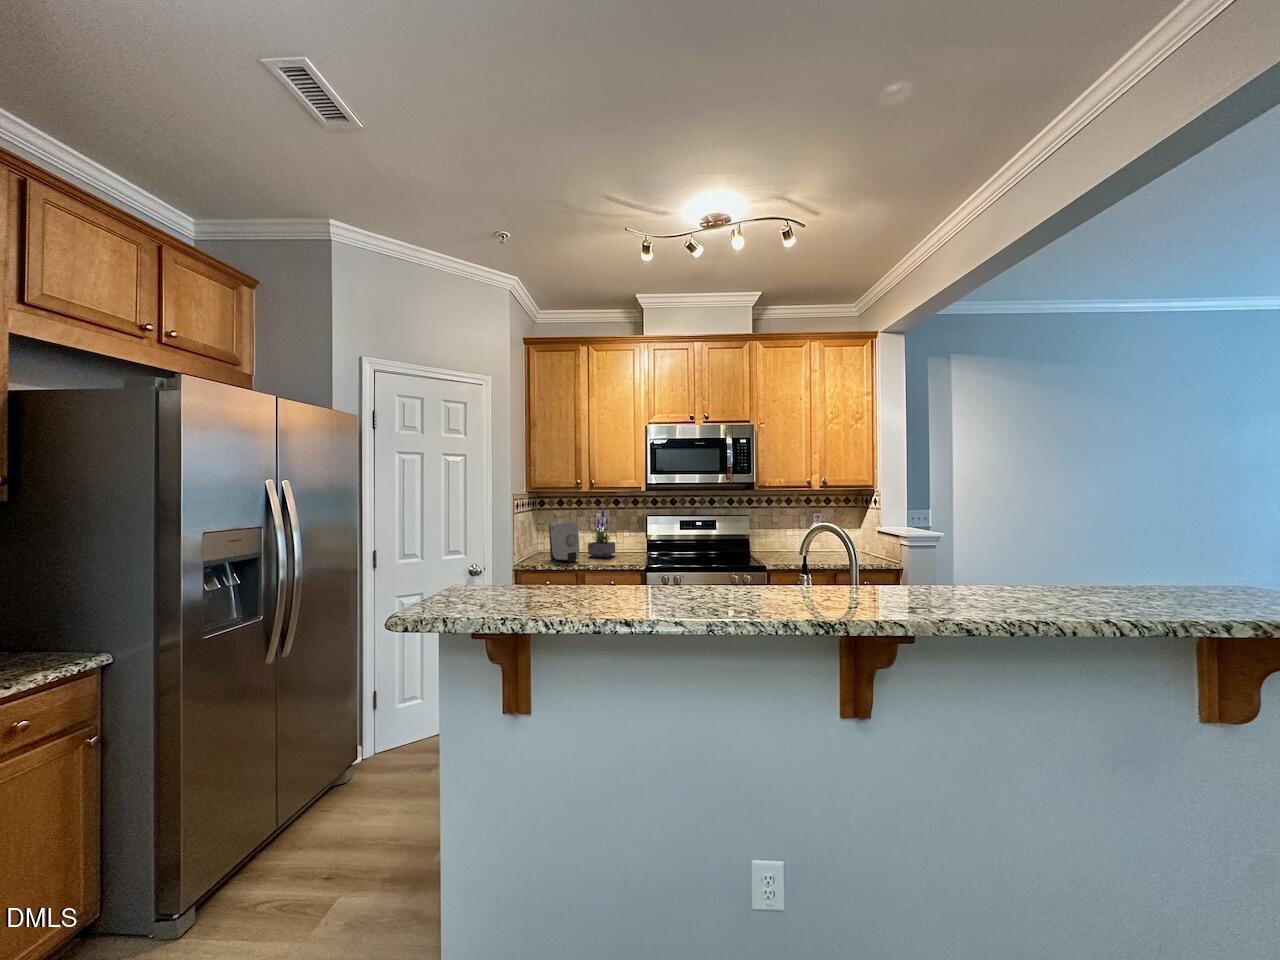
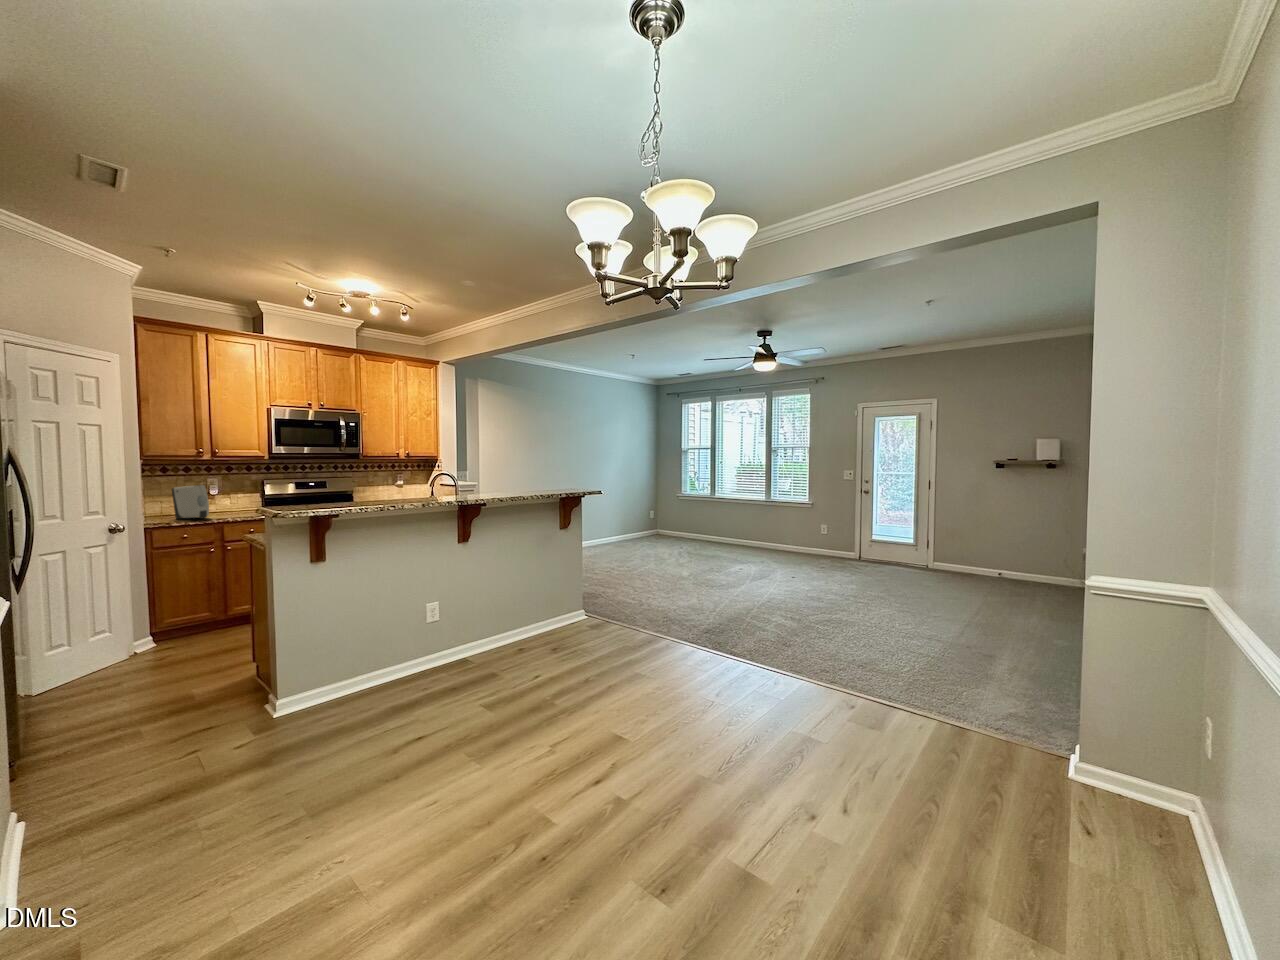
potted plant: present [588,506,615,557] -> none [211,471,236,514]

